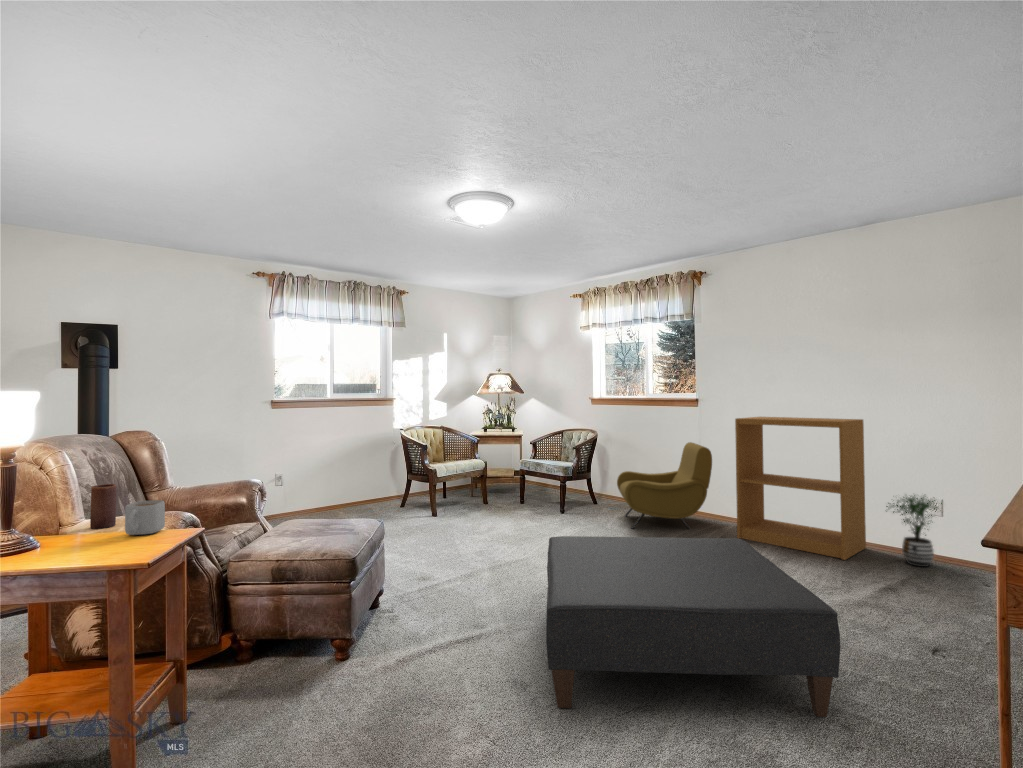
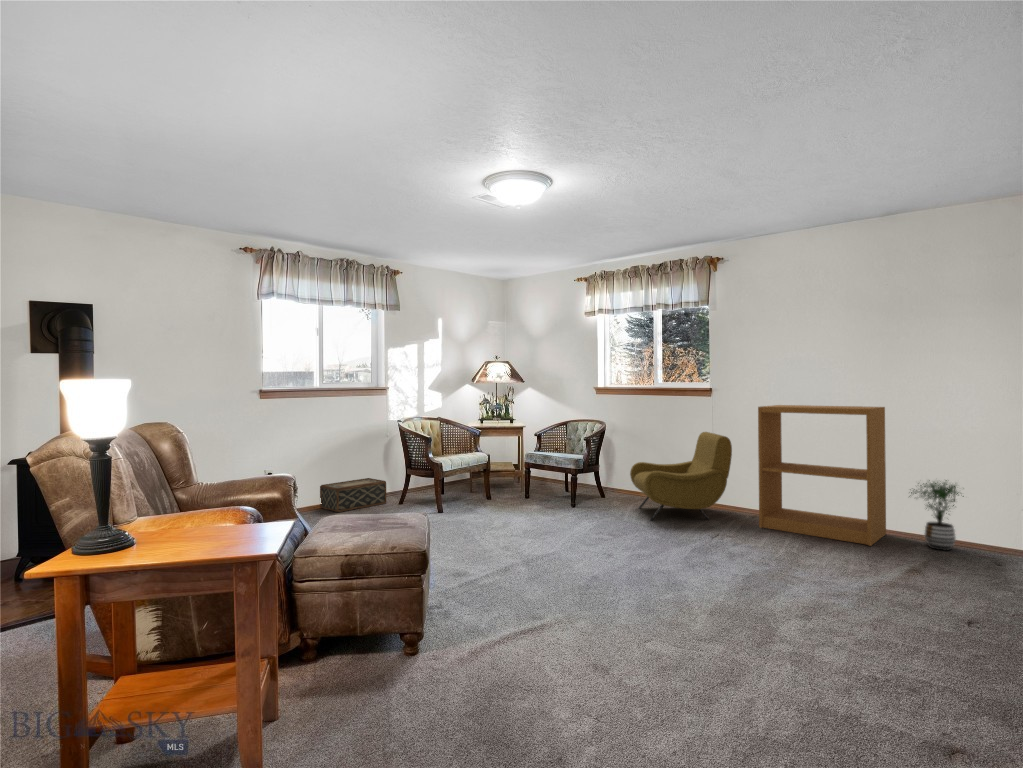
woven basket: none [326,483,388,515] -> present [320,478,386,512]
candle: present [90,484,116,529] -> none [153,476,179,524]
mug: present [125,500,165,535] -> none [207,492,244,528]
ottoman: present [546,536,840,717] -> none [599,525,925,694]

